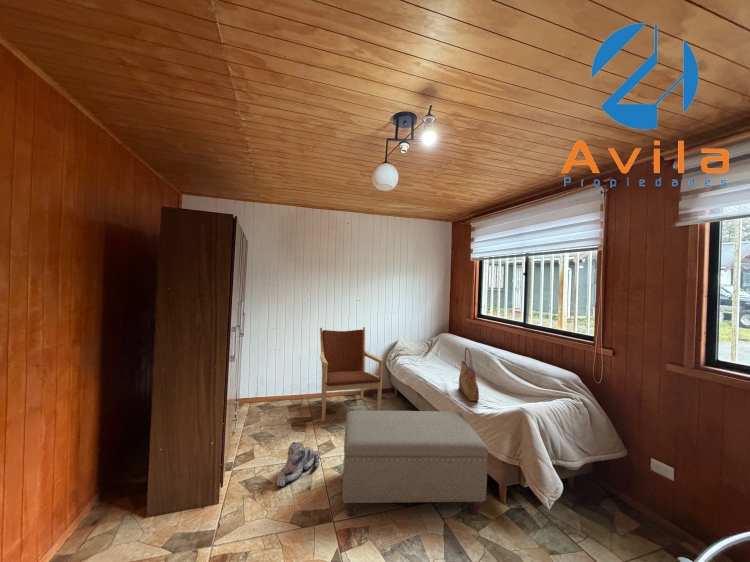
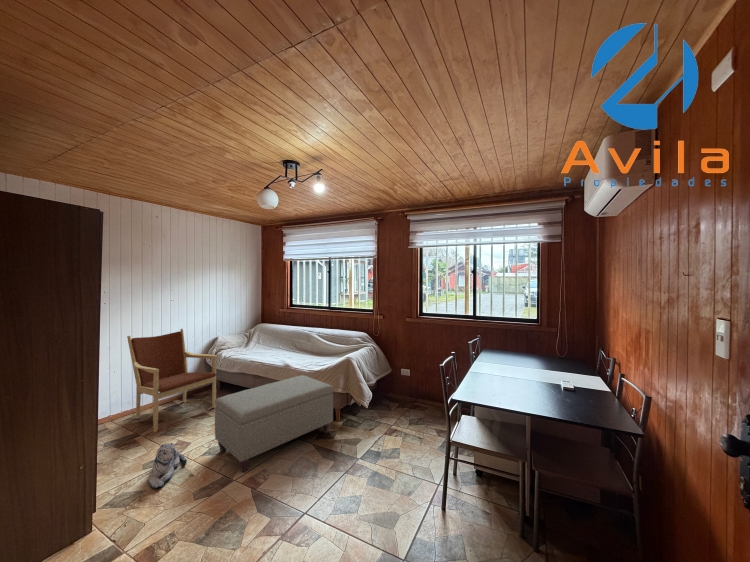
tote bag: present [459,348,479,401] -> none [293,329,312,366]

